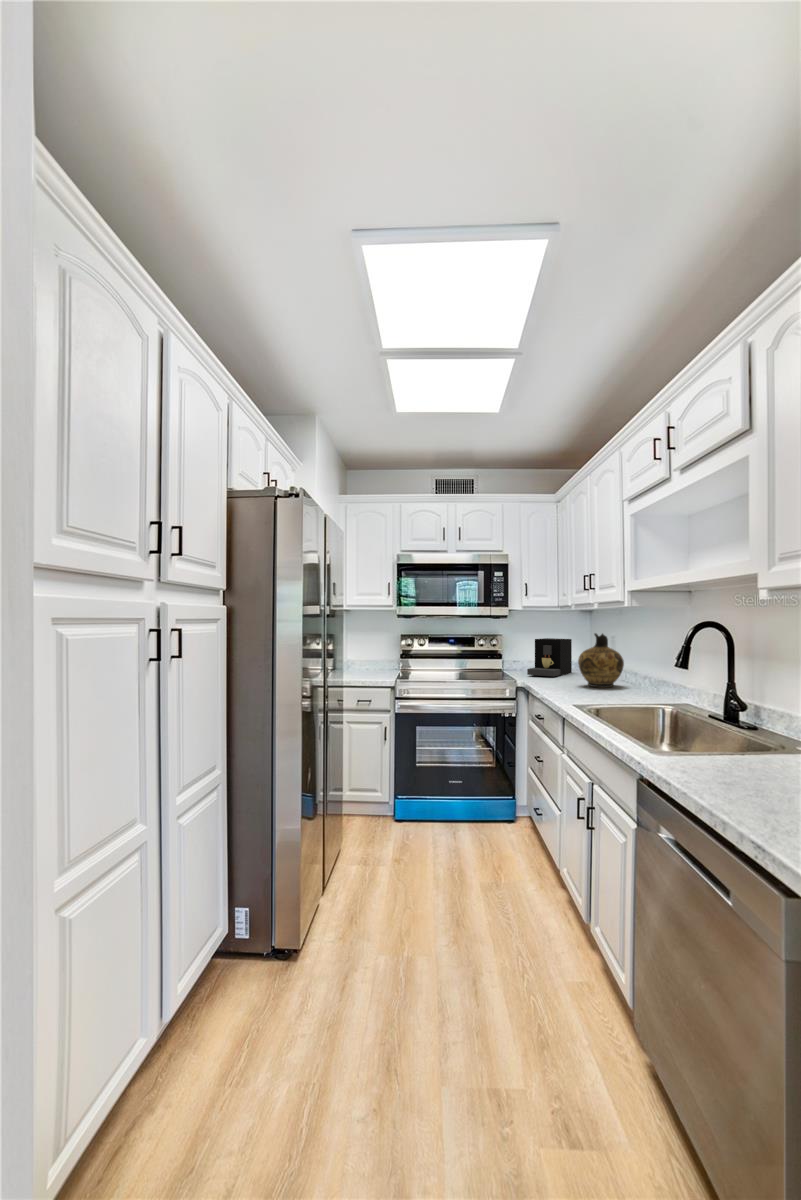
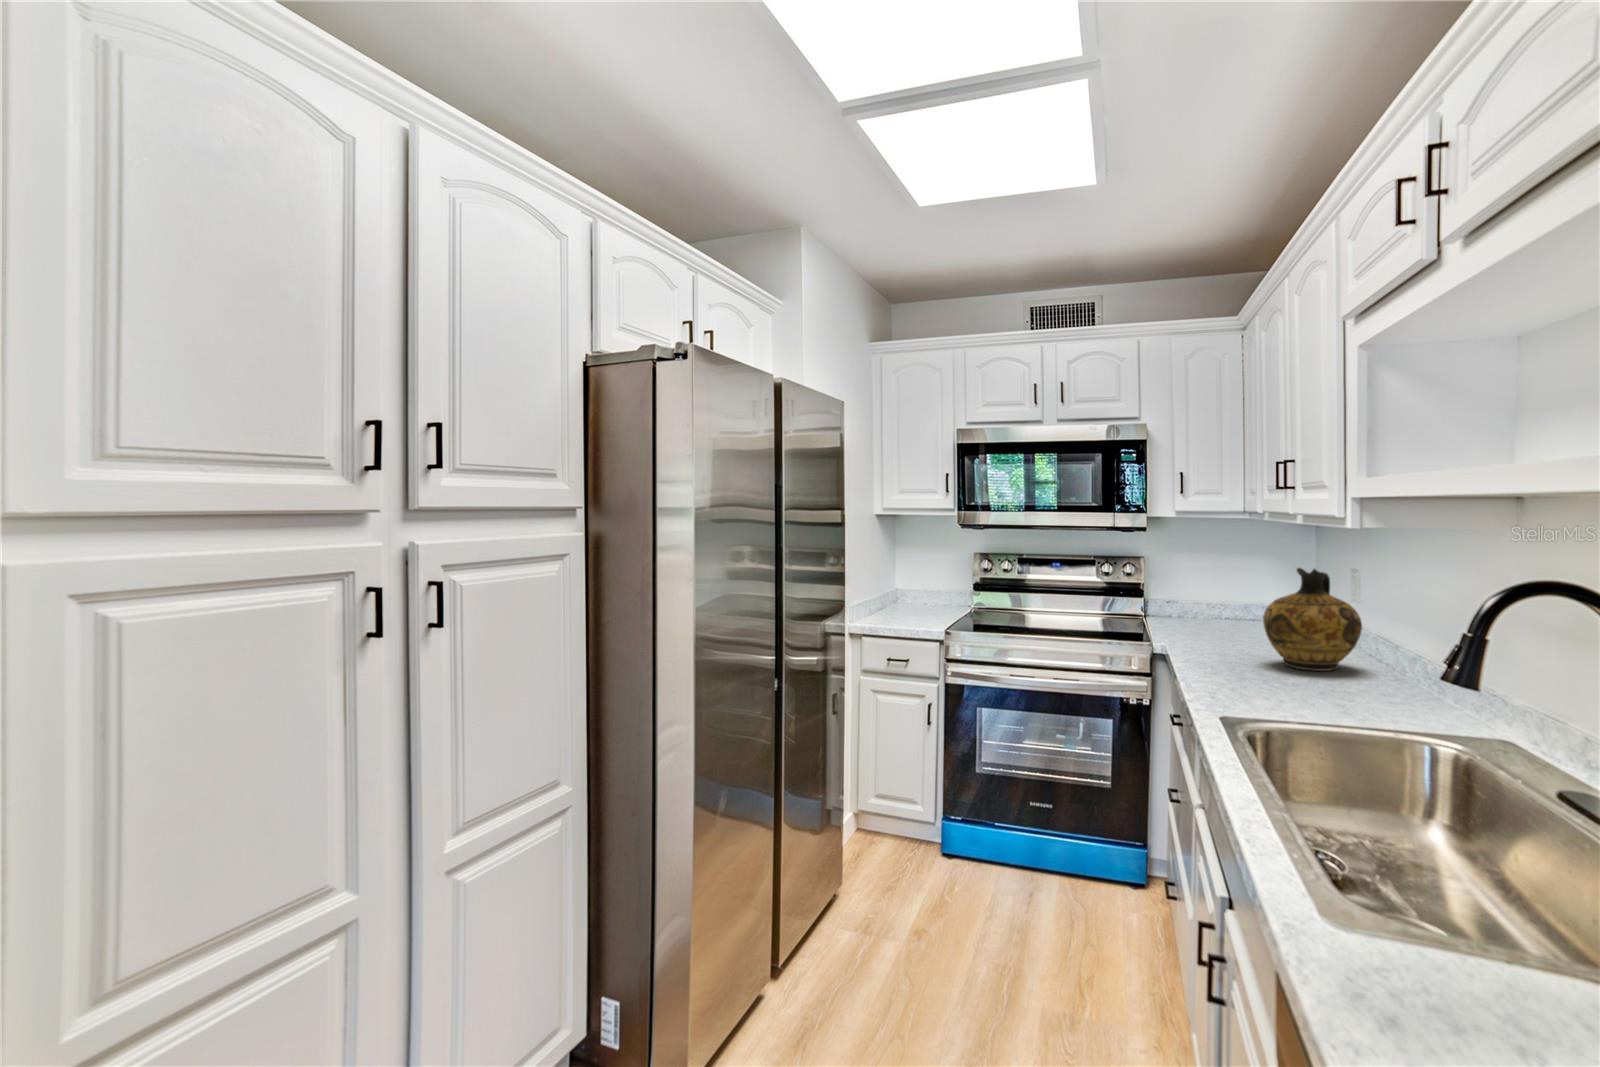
coffee maker: present [527,638,572,676] -> none [1176,567,1269,637]

